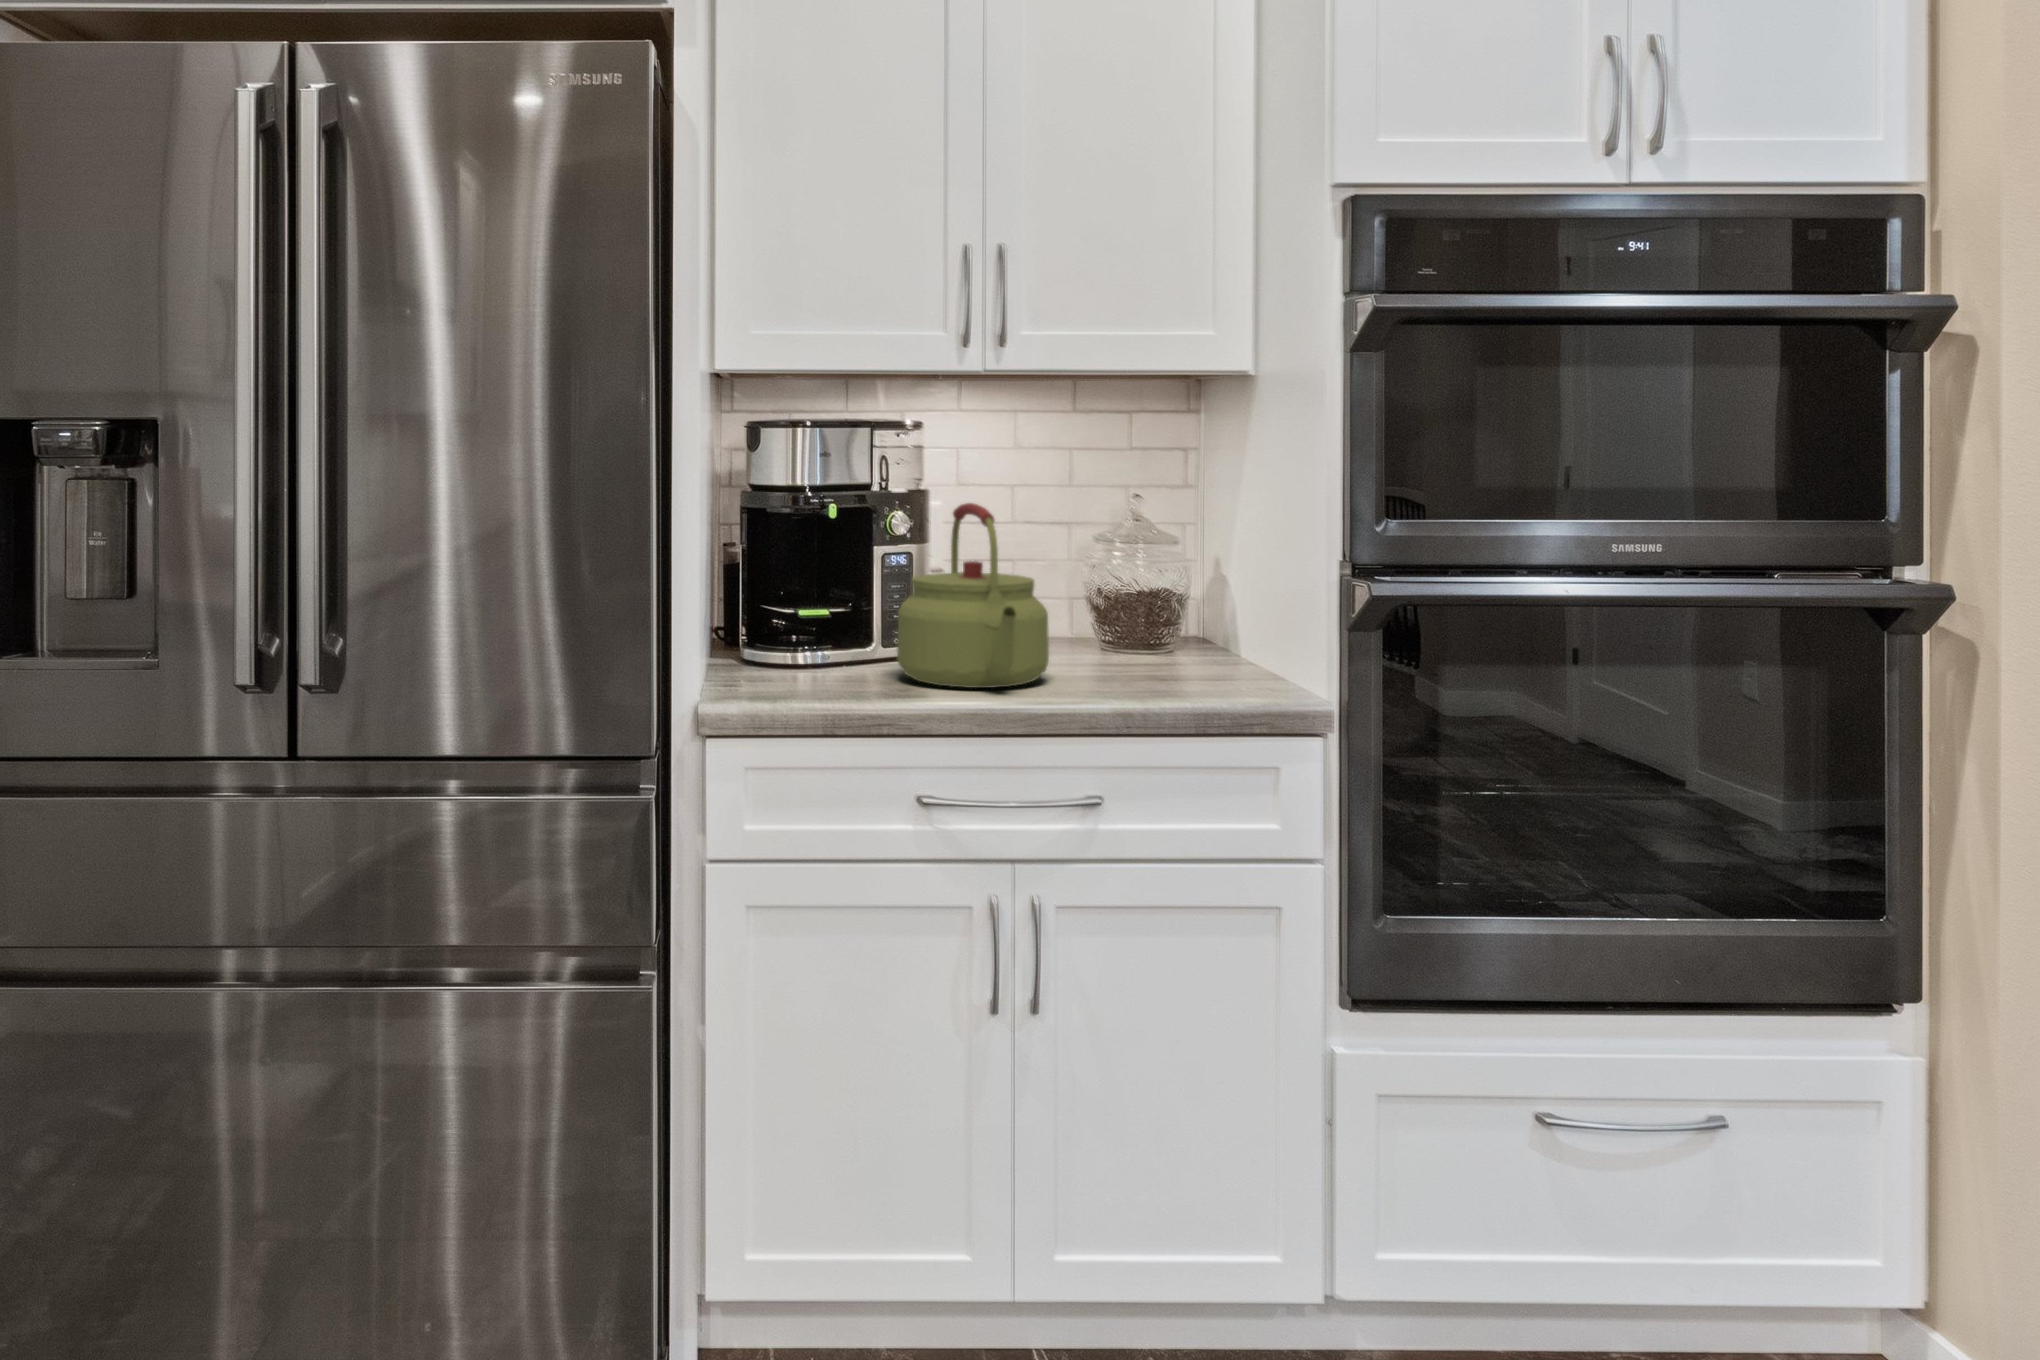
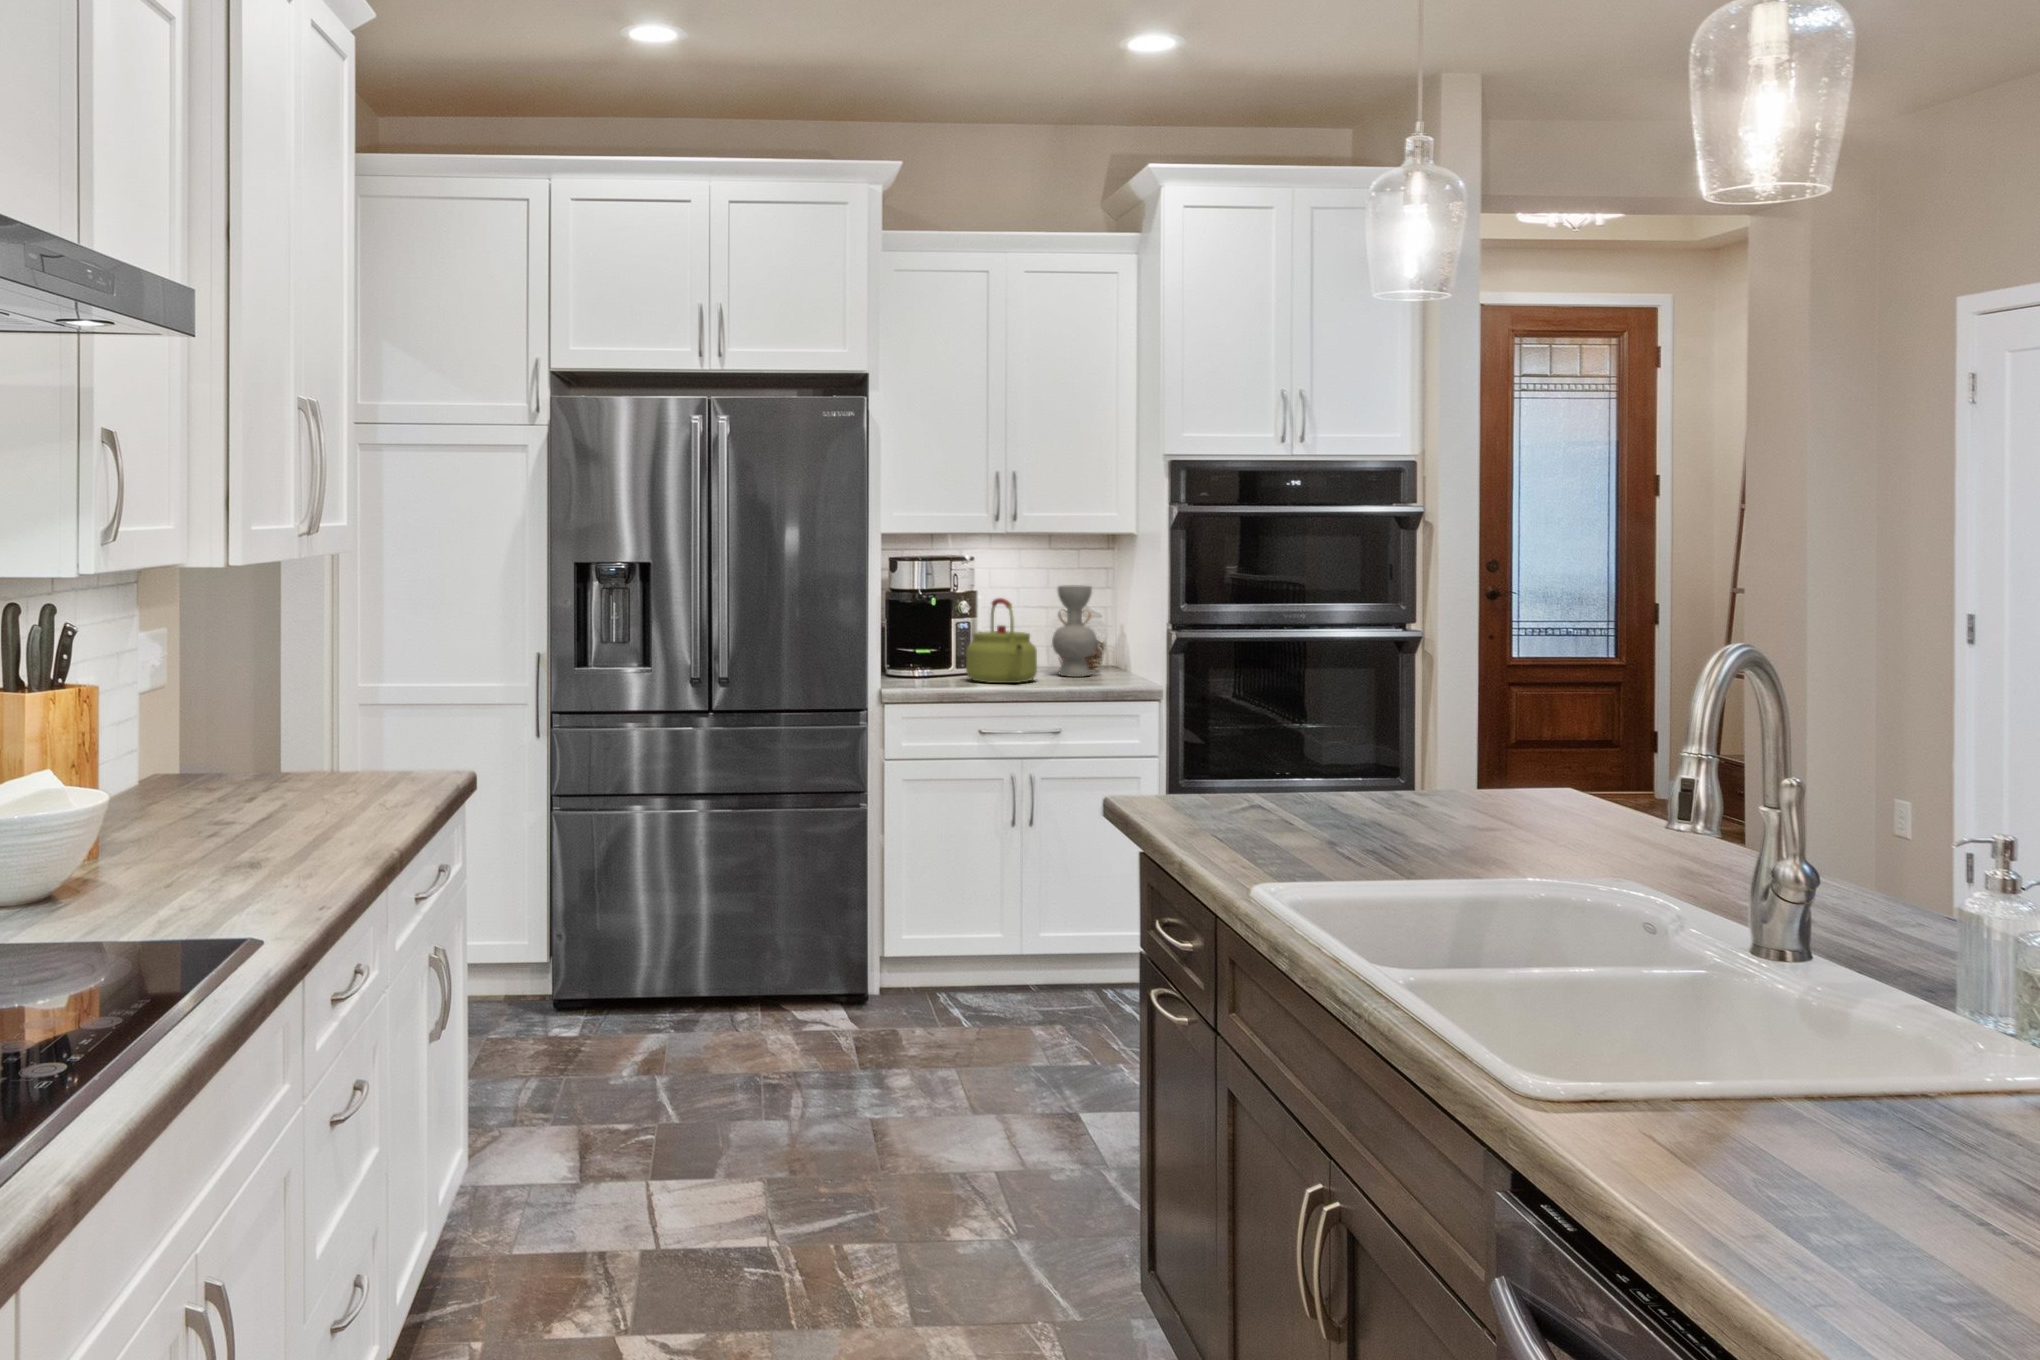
decorative vase: none [1080,477,1174,666] -> present [1052,585,1097,677]

